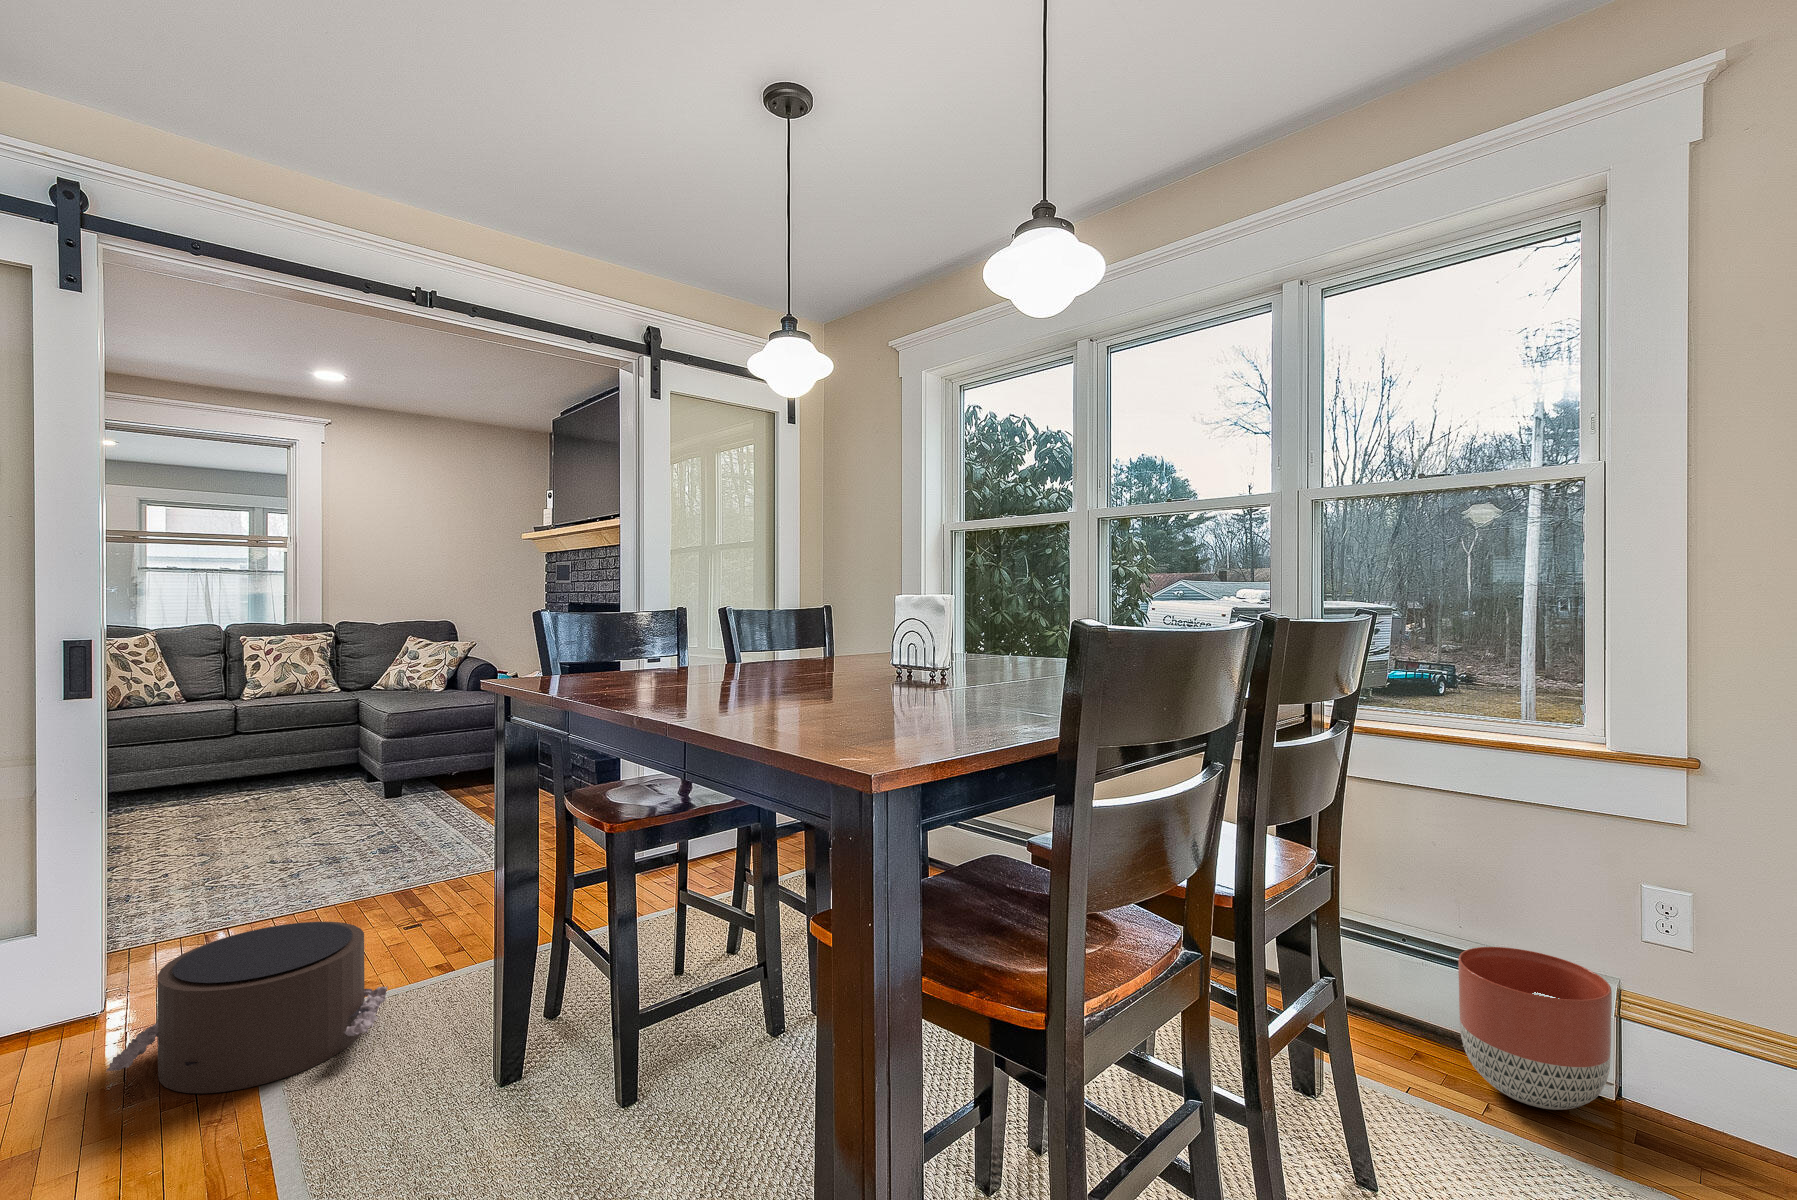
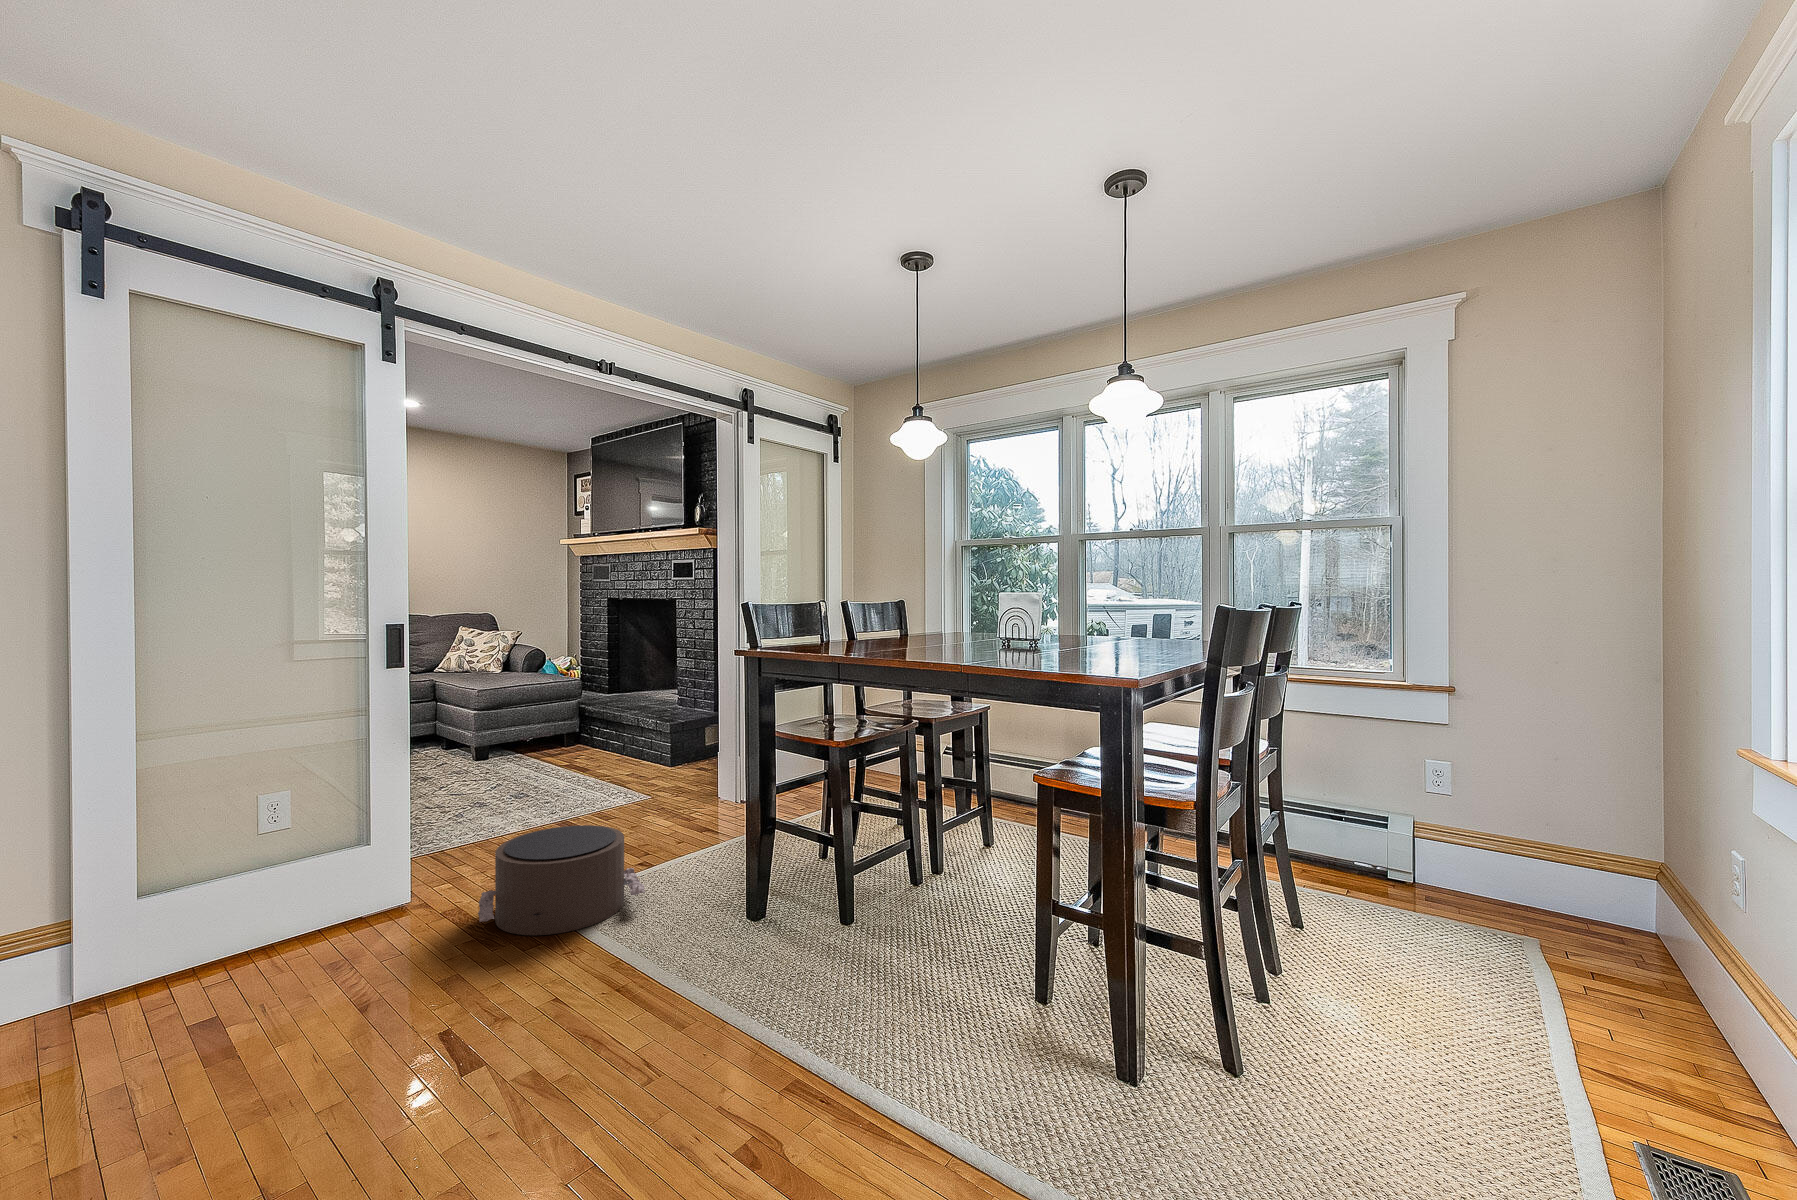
planter: present [1458,947,1612,1110] -> none [1329,802,1412,888]

